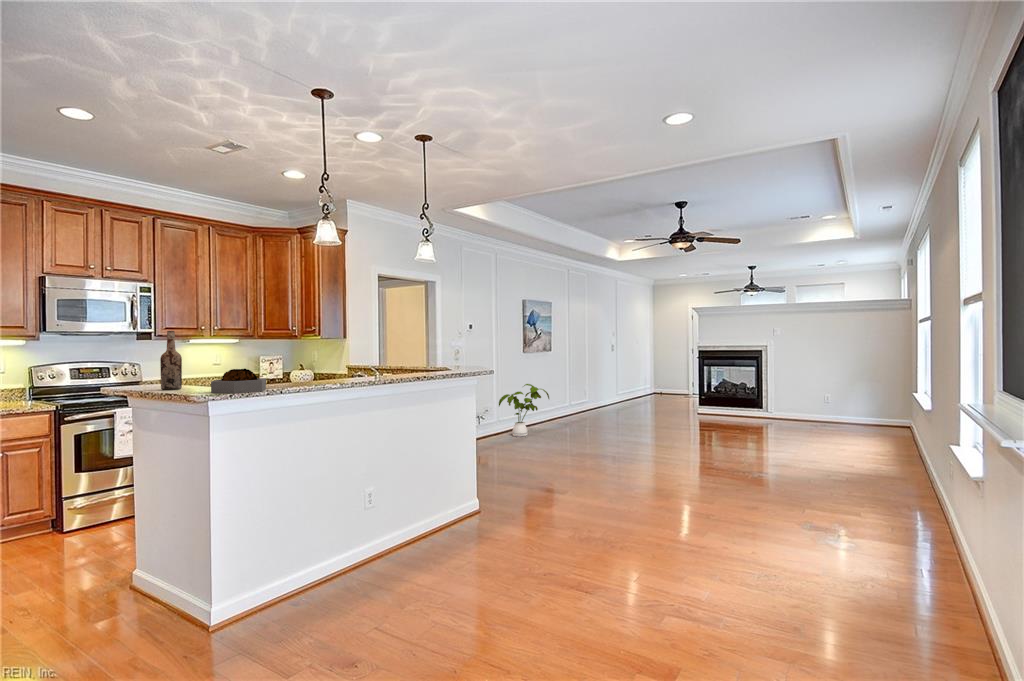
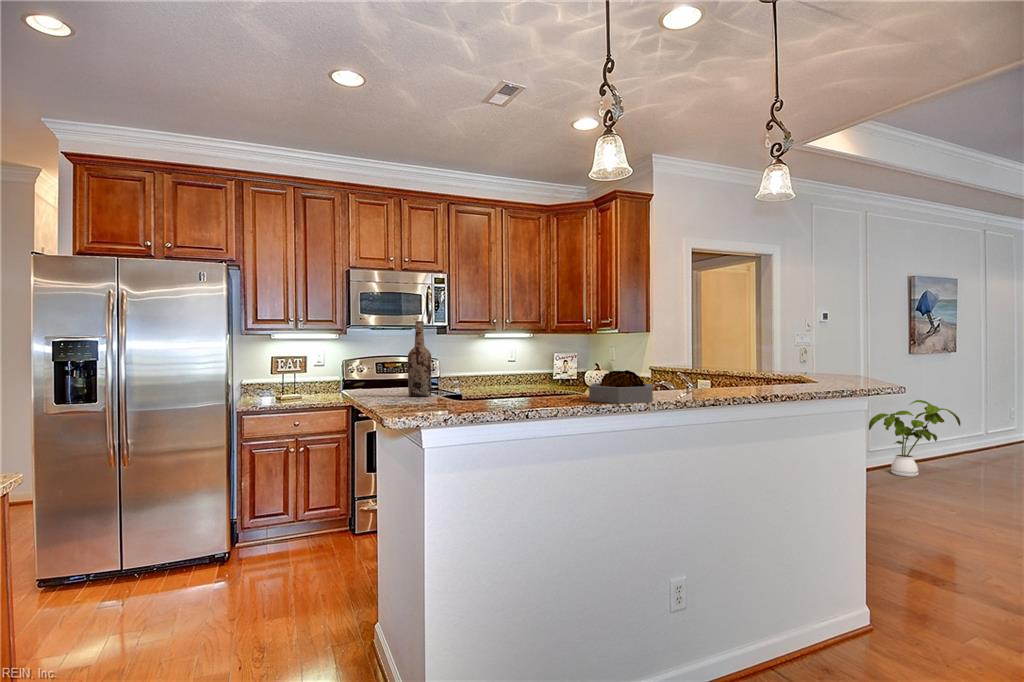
decorative bowl: present [211,369,266,393] -> present [589,370,653,404]

